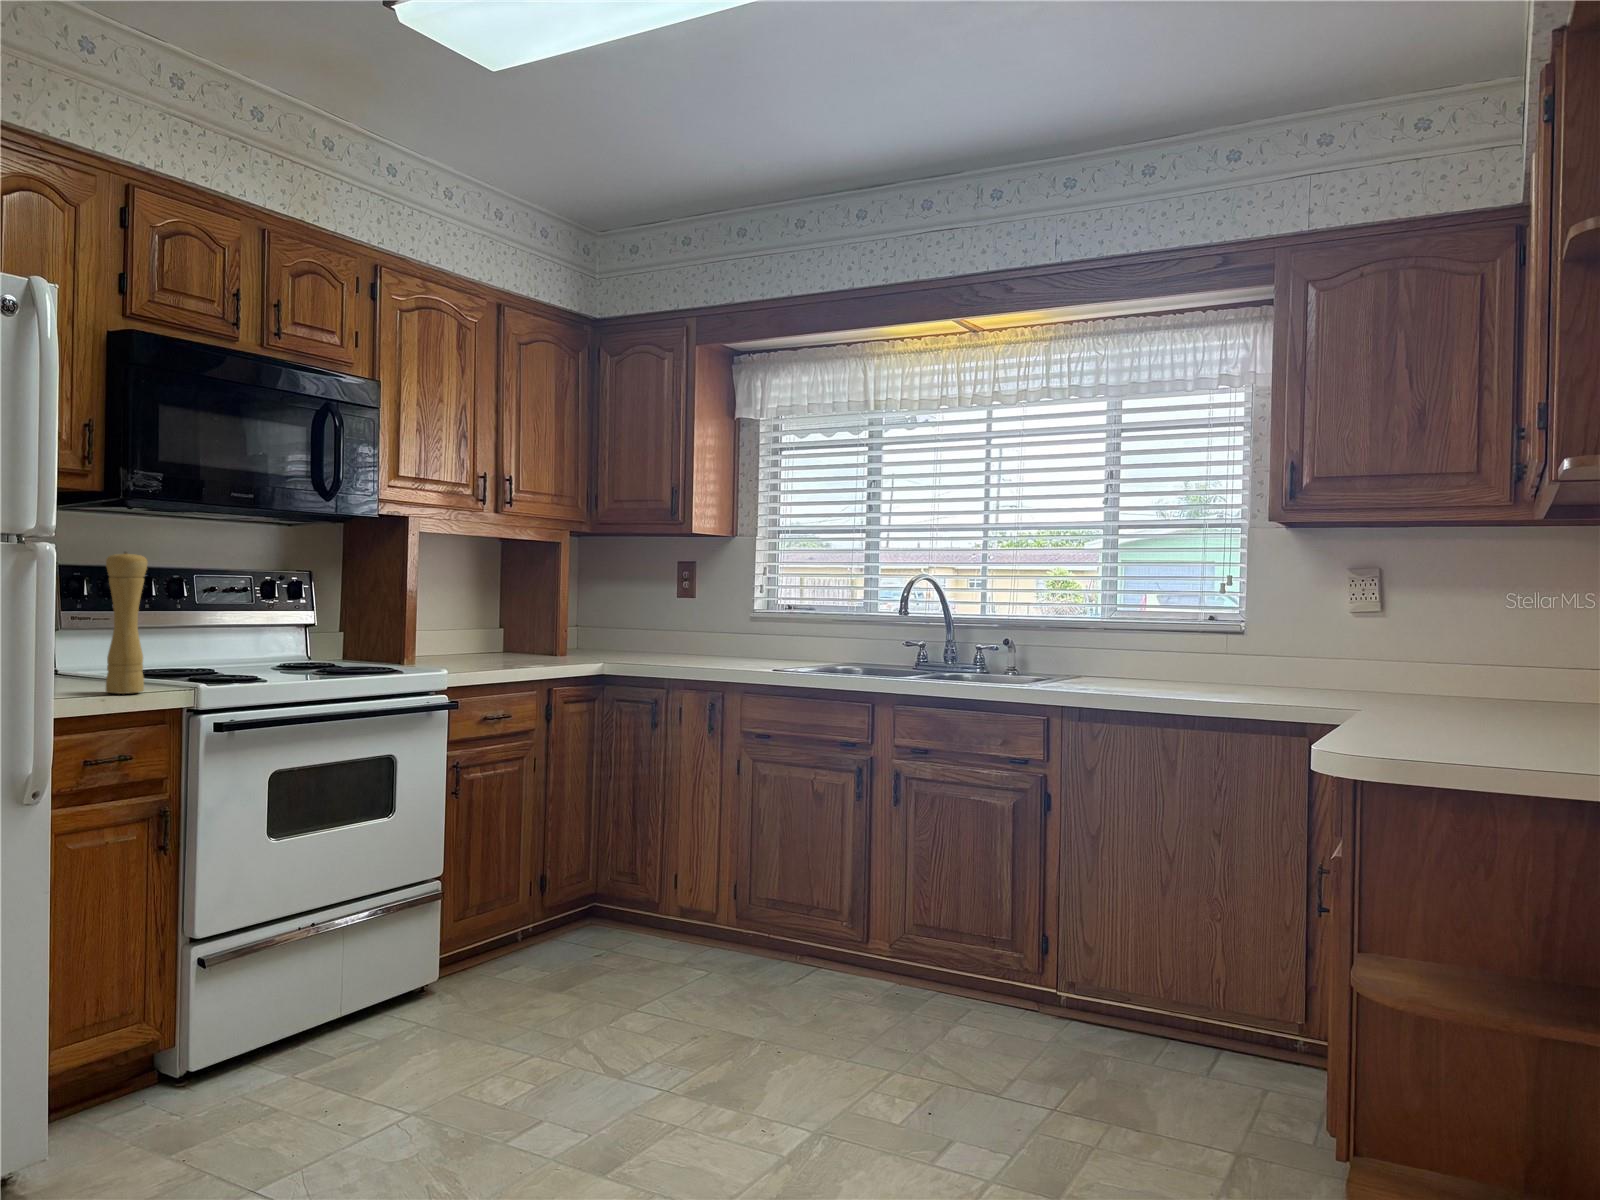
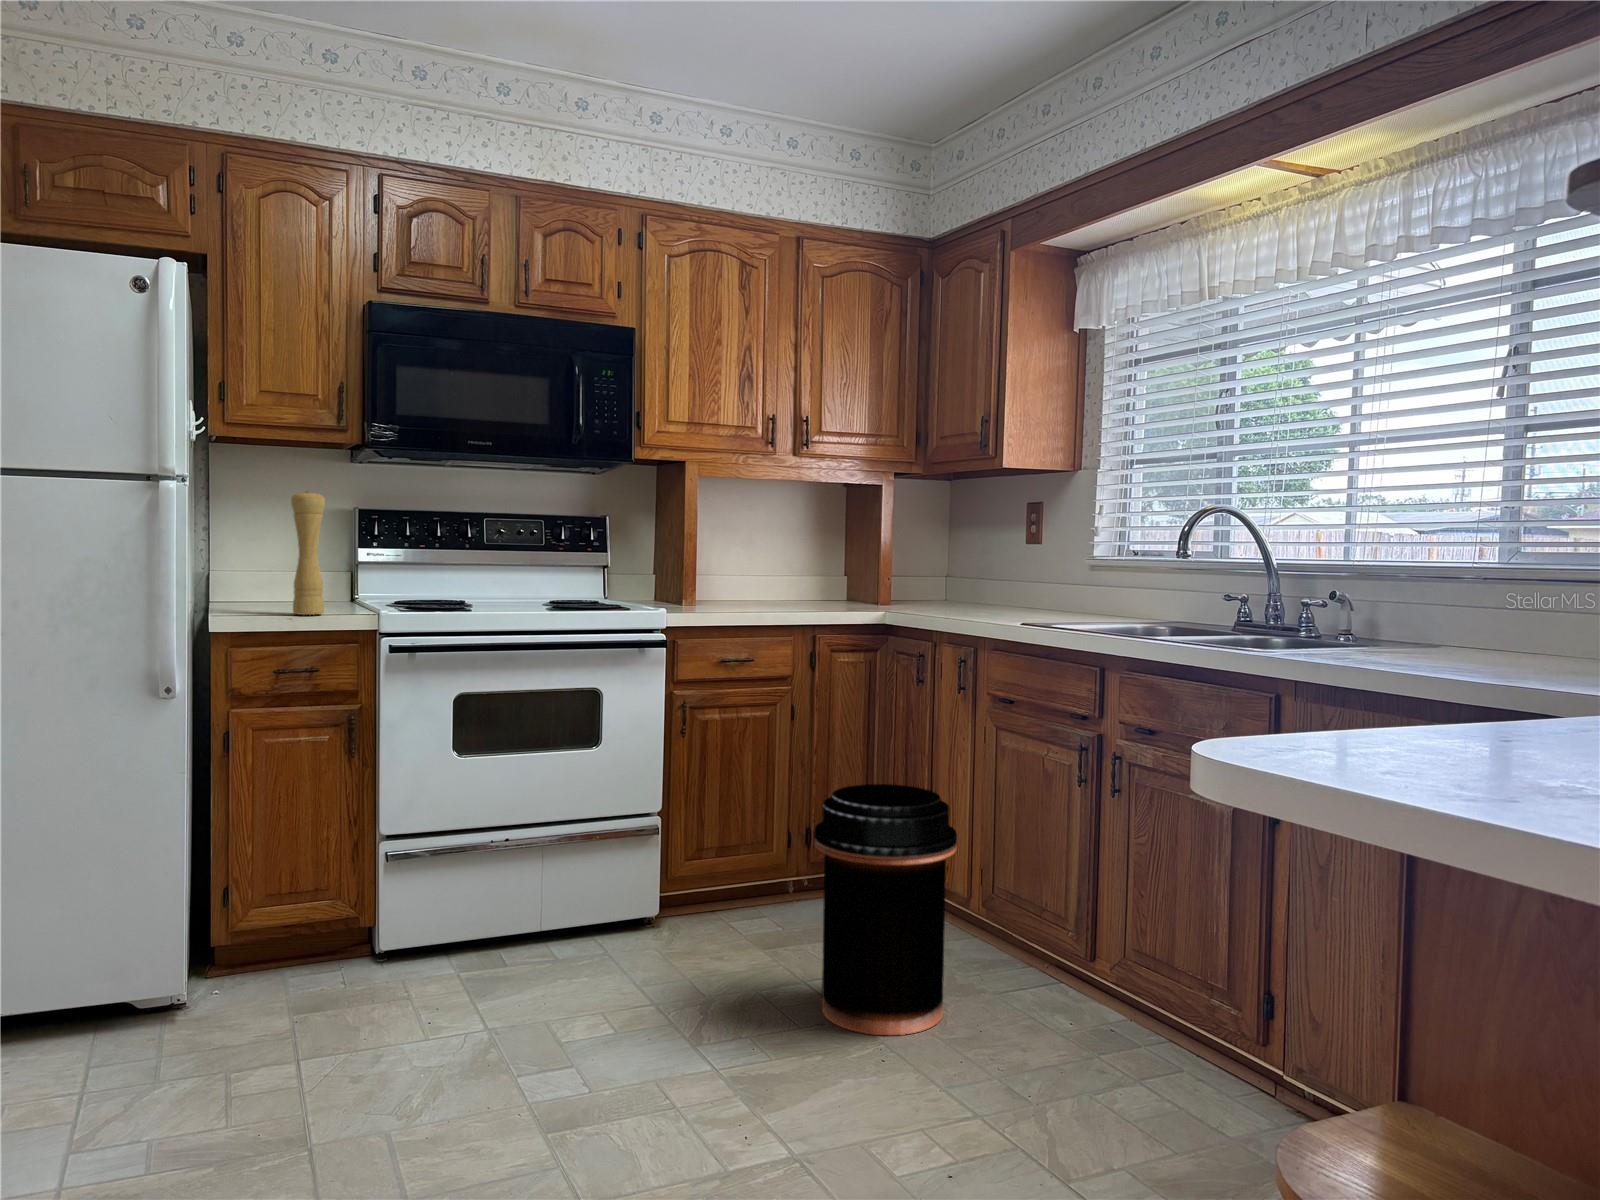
trash can: none [667,813,788,1025] -> present [814,784,957,1035]

